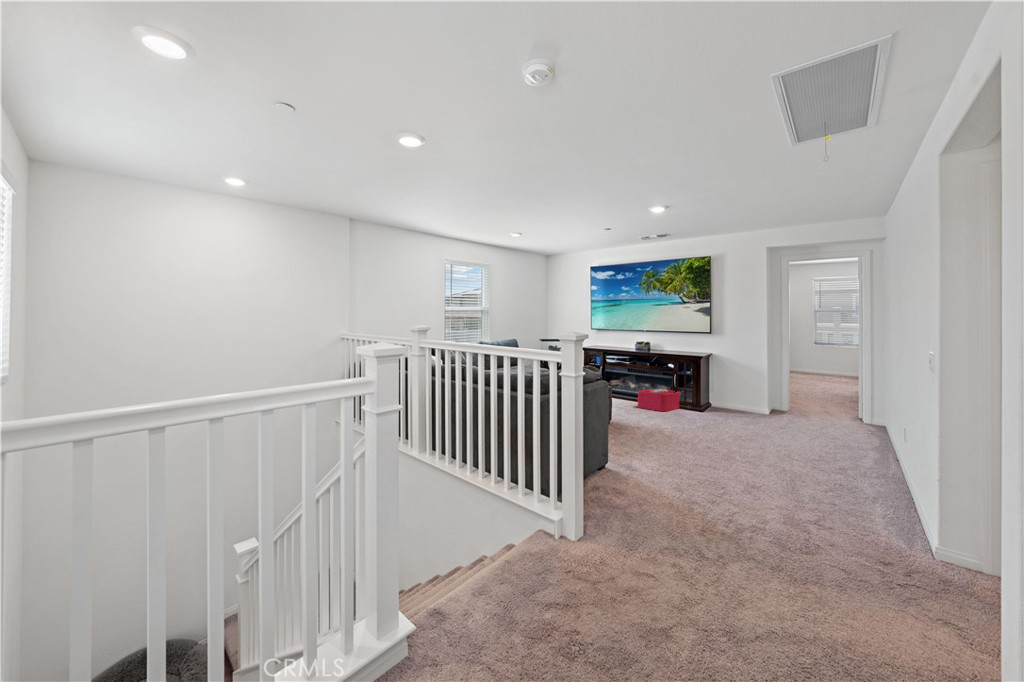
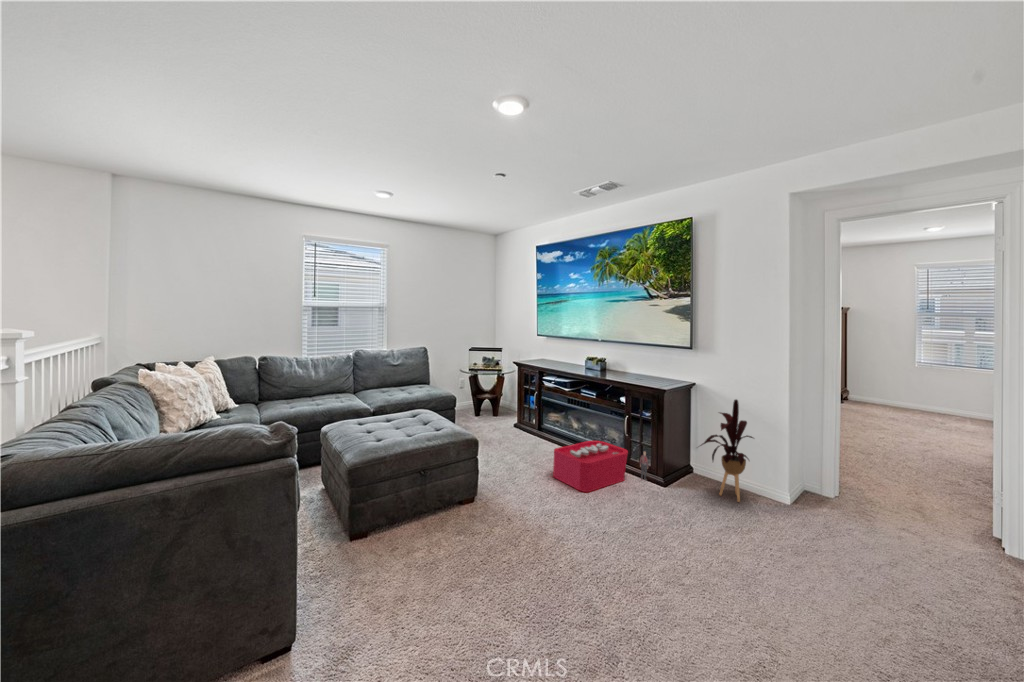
house plant: none [720,357,753,413] -> present [700,400,753,502]

